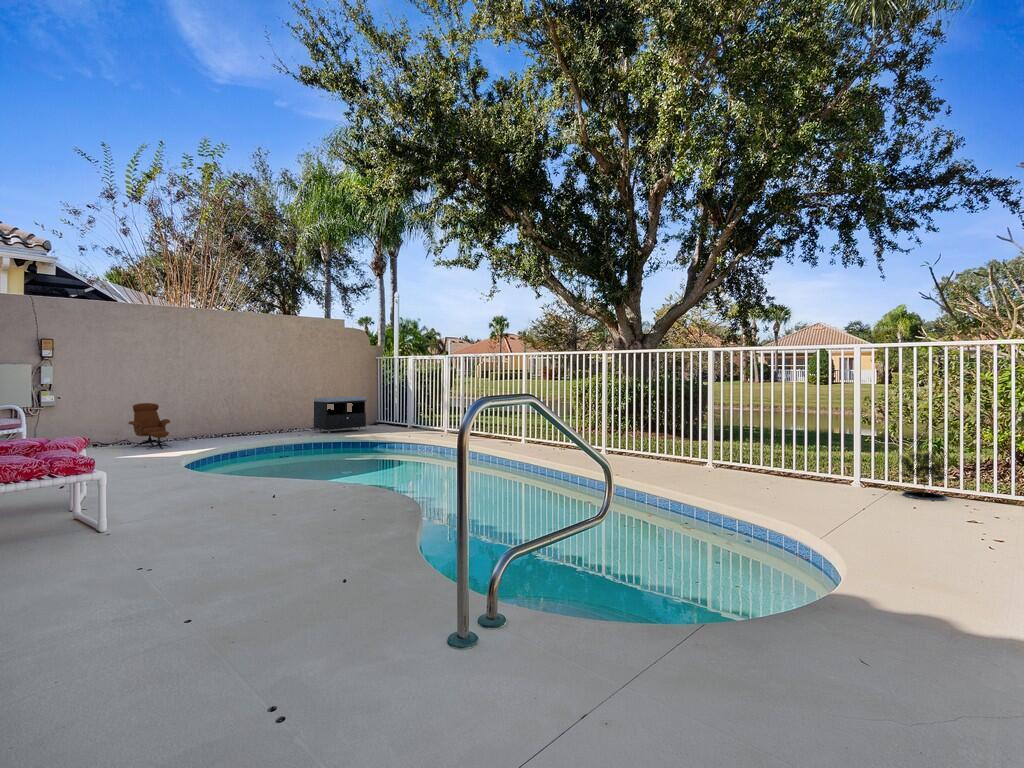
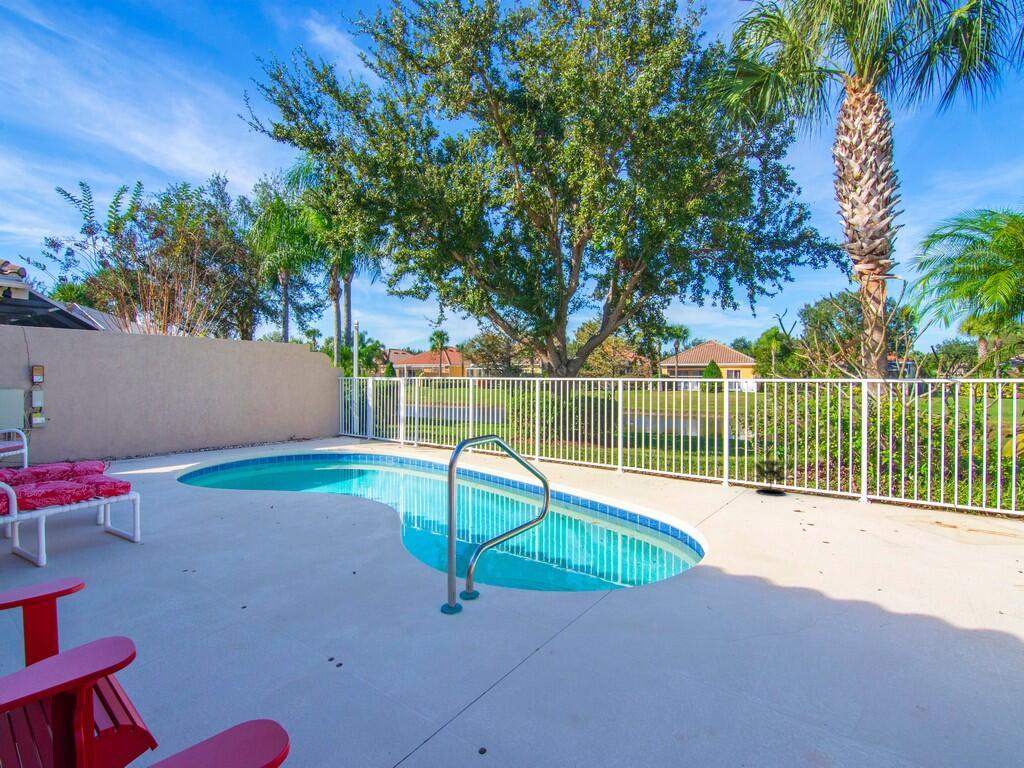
storage bench: present [313,396,366,433] -> none [284,411,332,444]
lounge chair: present [129,403,171,449] -> none [114,421,156,463]

